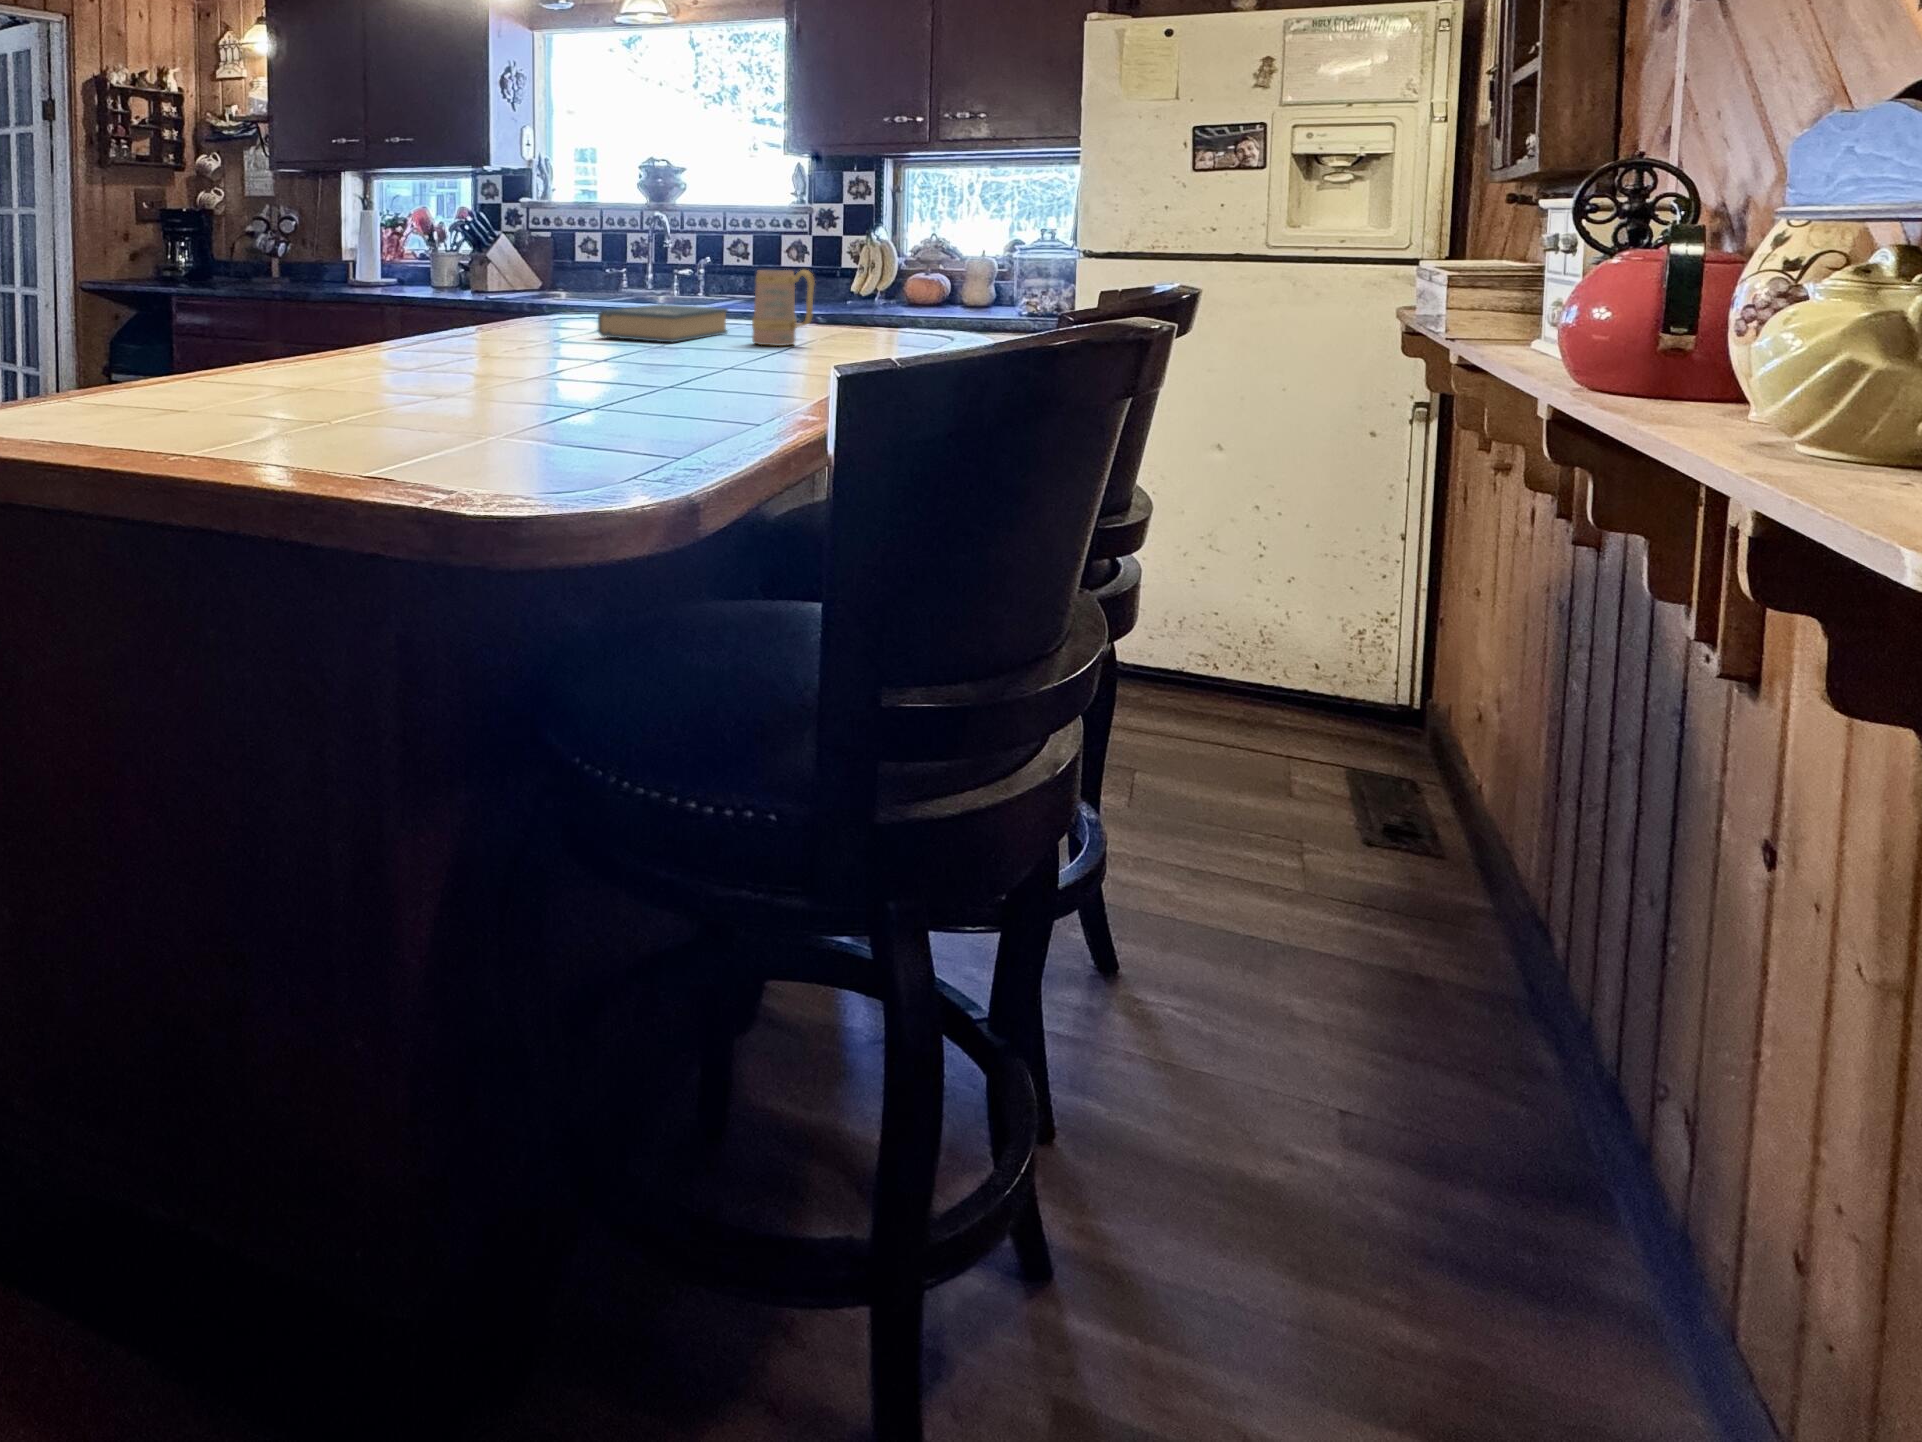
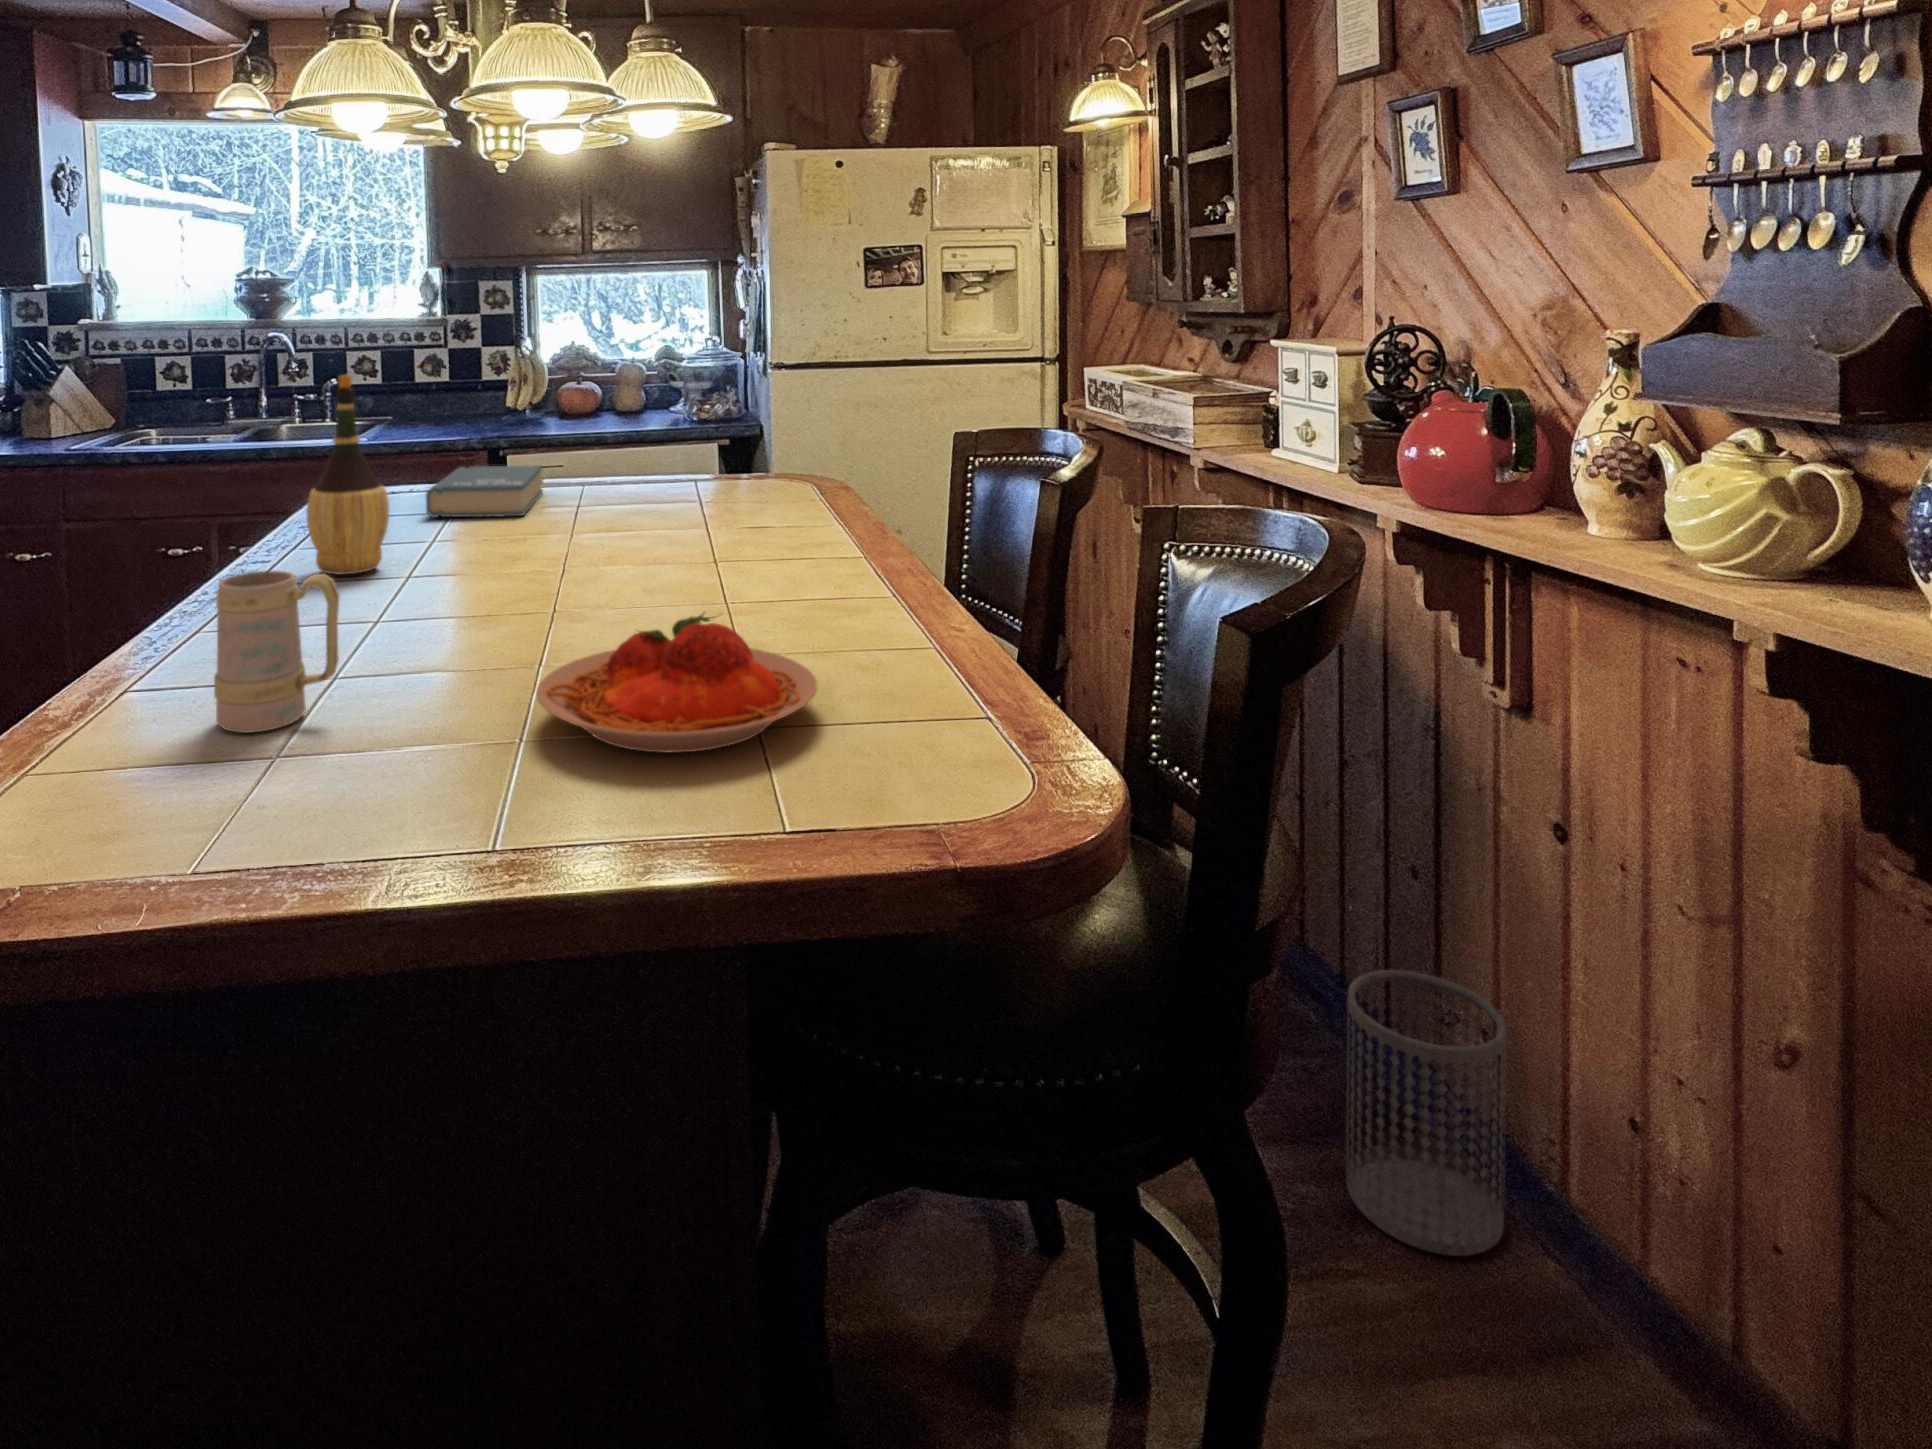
wine bottle: none [439,190,506,356] -> present [306,375,389,574]
mug: present [752,270,815,346] -> present [214,571,340,733]
plate: none [351,352,599,454] -> present [536,613,817,753]
wastebasket: none [1398,976,1635,1349] -> present [1346,970,1506,1256]

